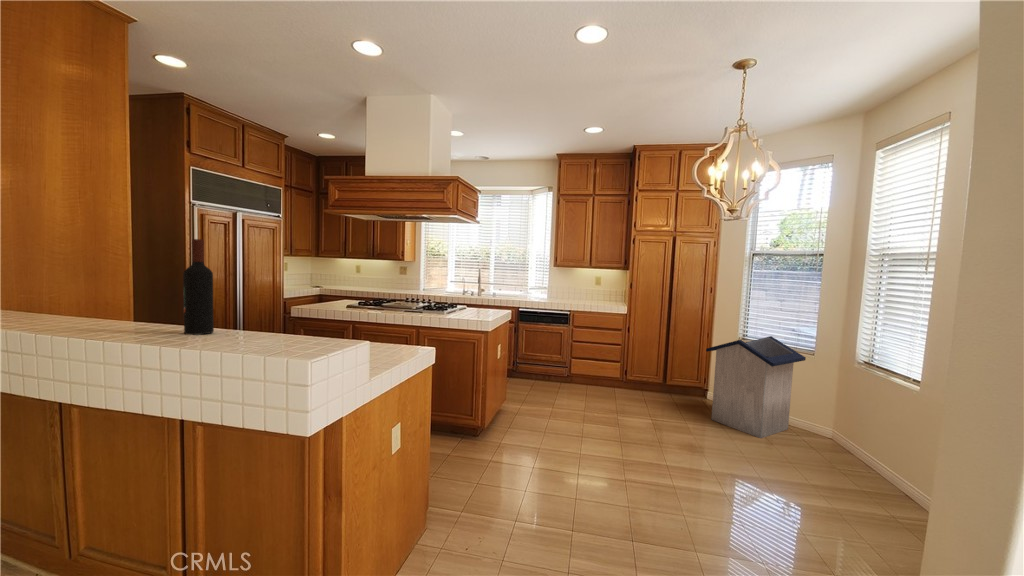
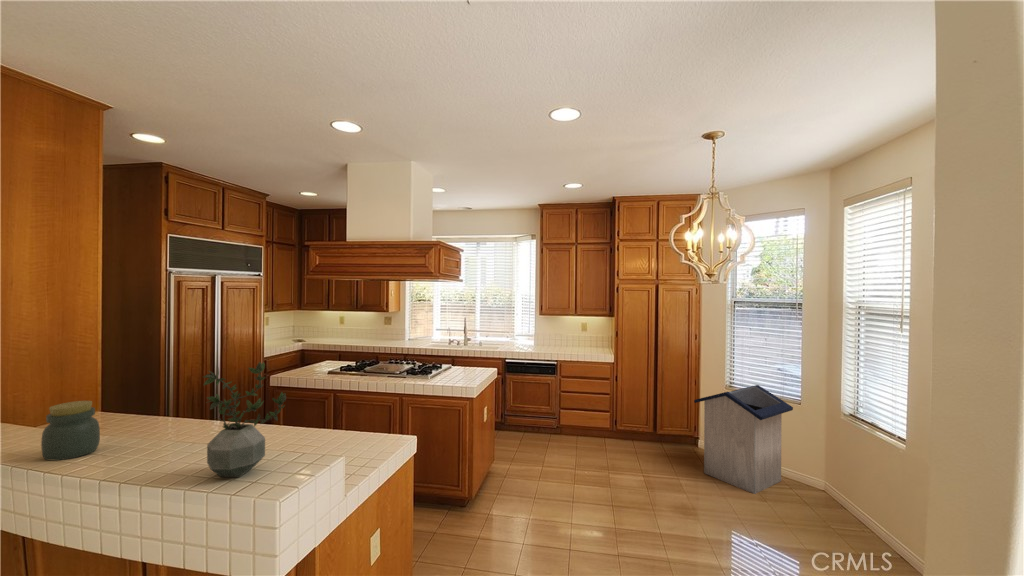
wine bottle: present [183,239,214,335] -> none [142,356,175,461]
potted plant: none [240,239,319,345] -> present [204,362,286,477]
jar: none [93,282,144,331] -> present [41,401,100,461]

